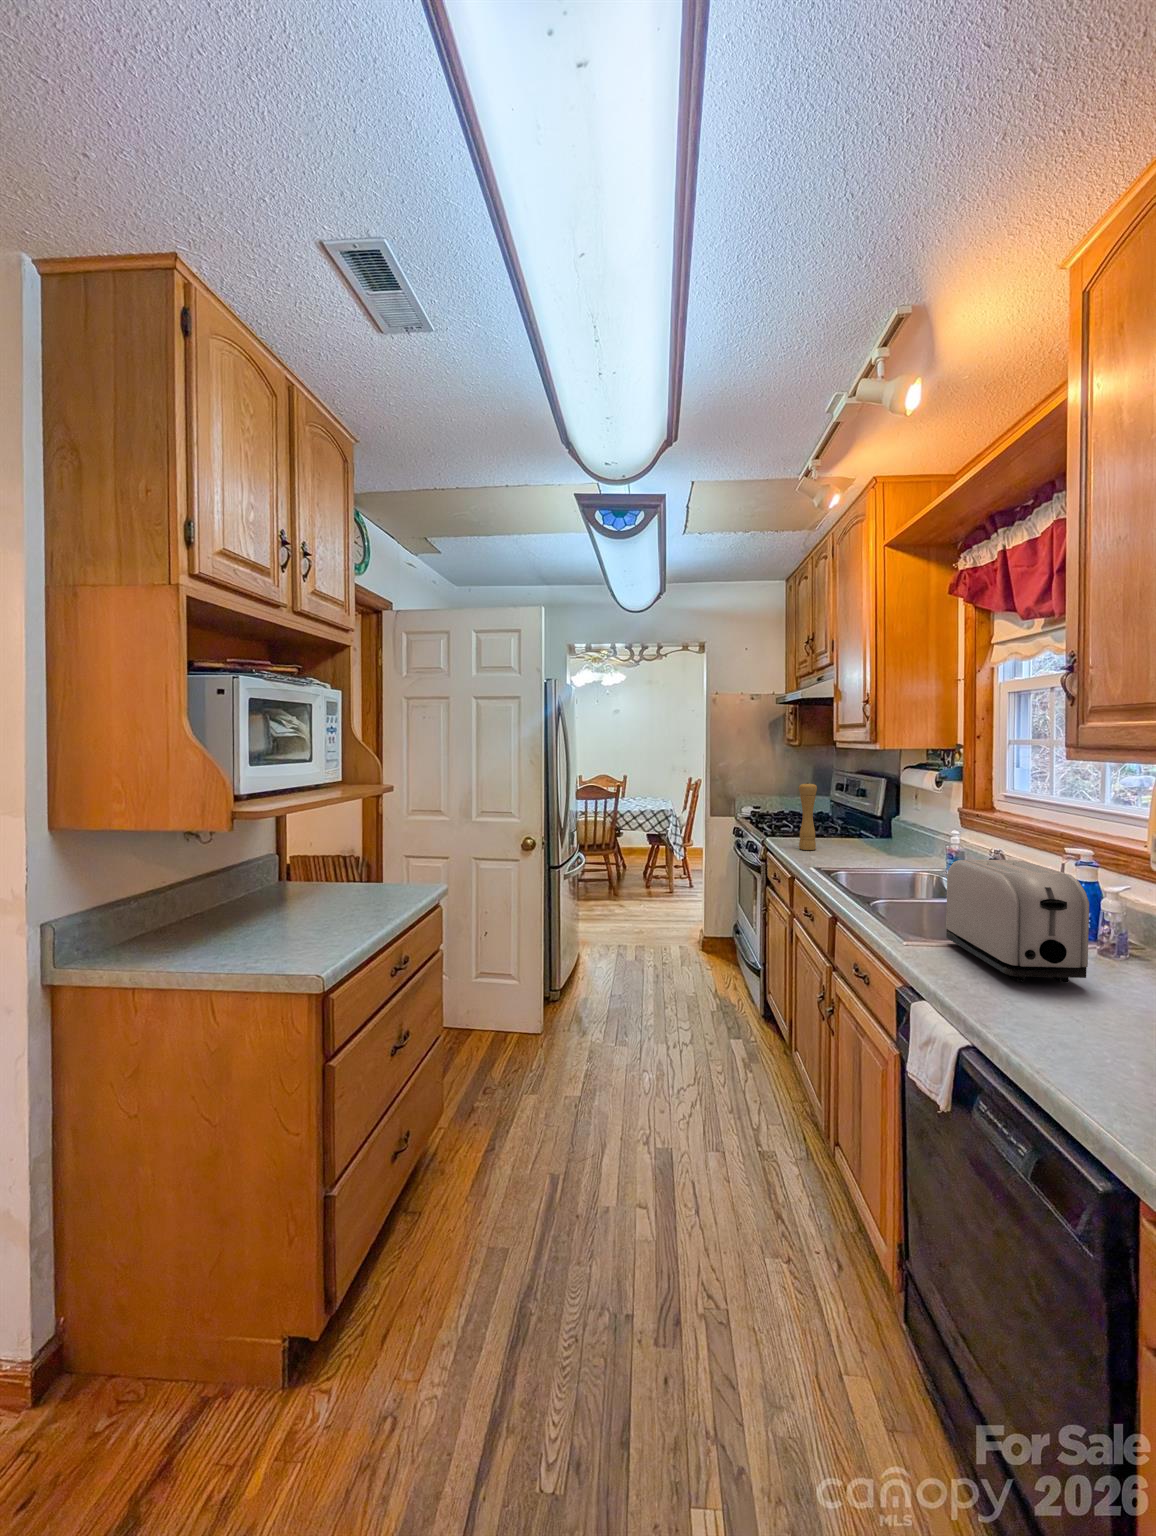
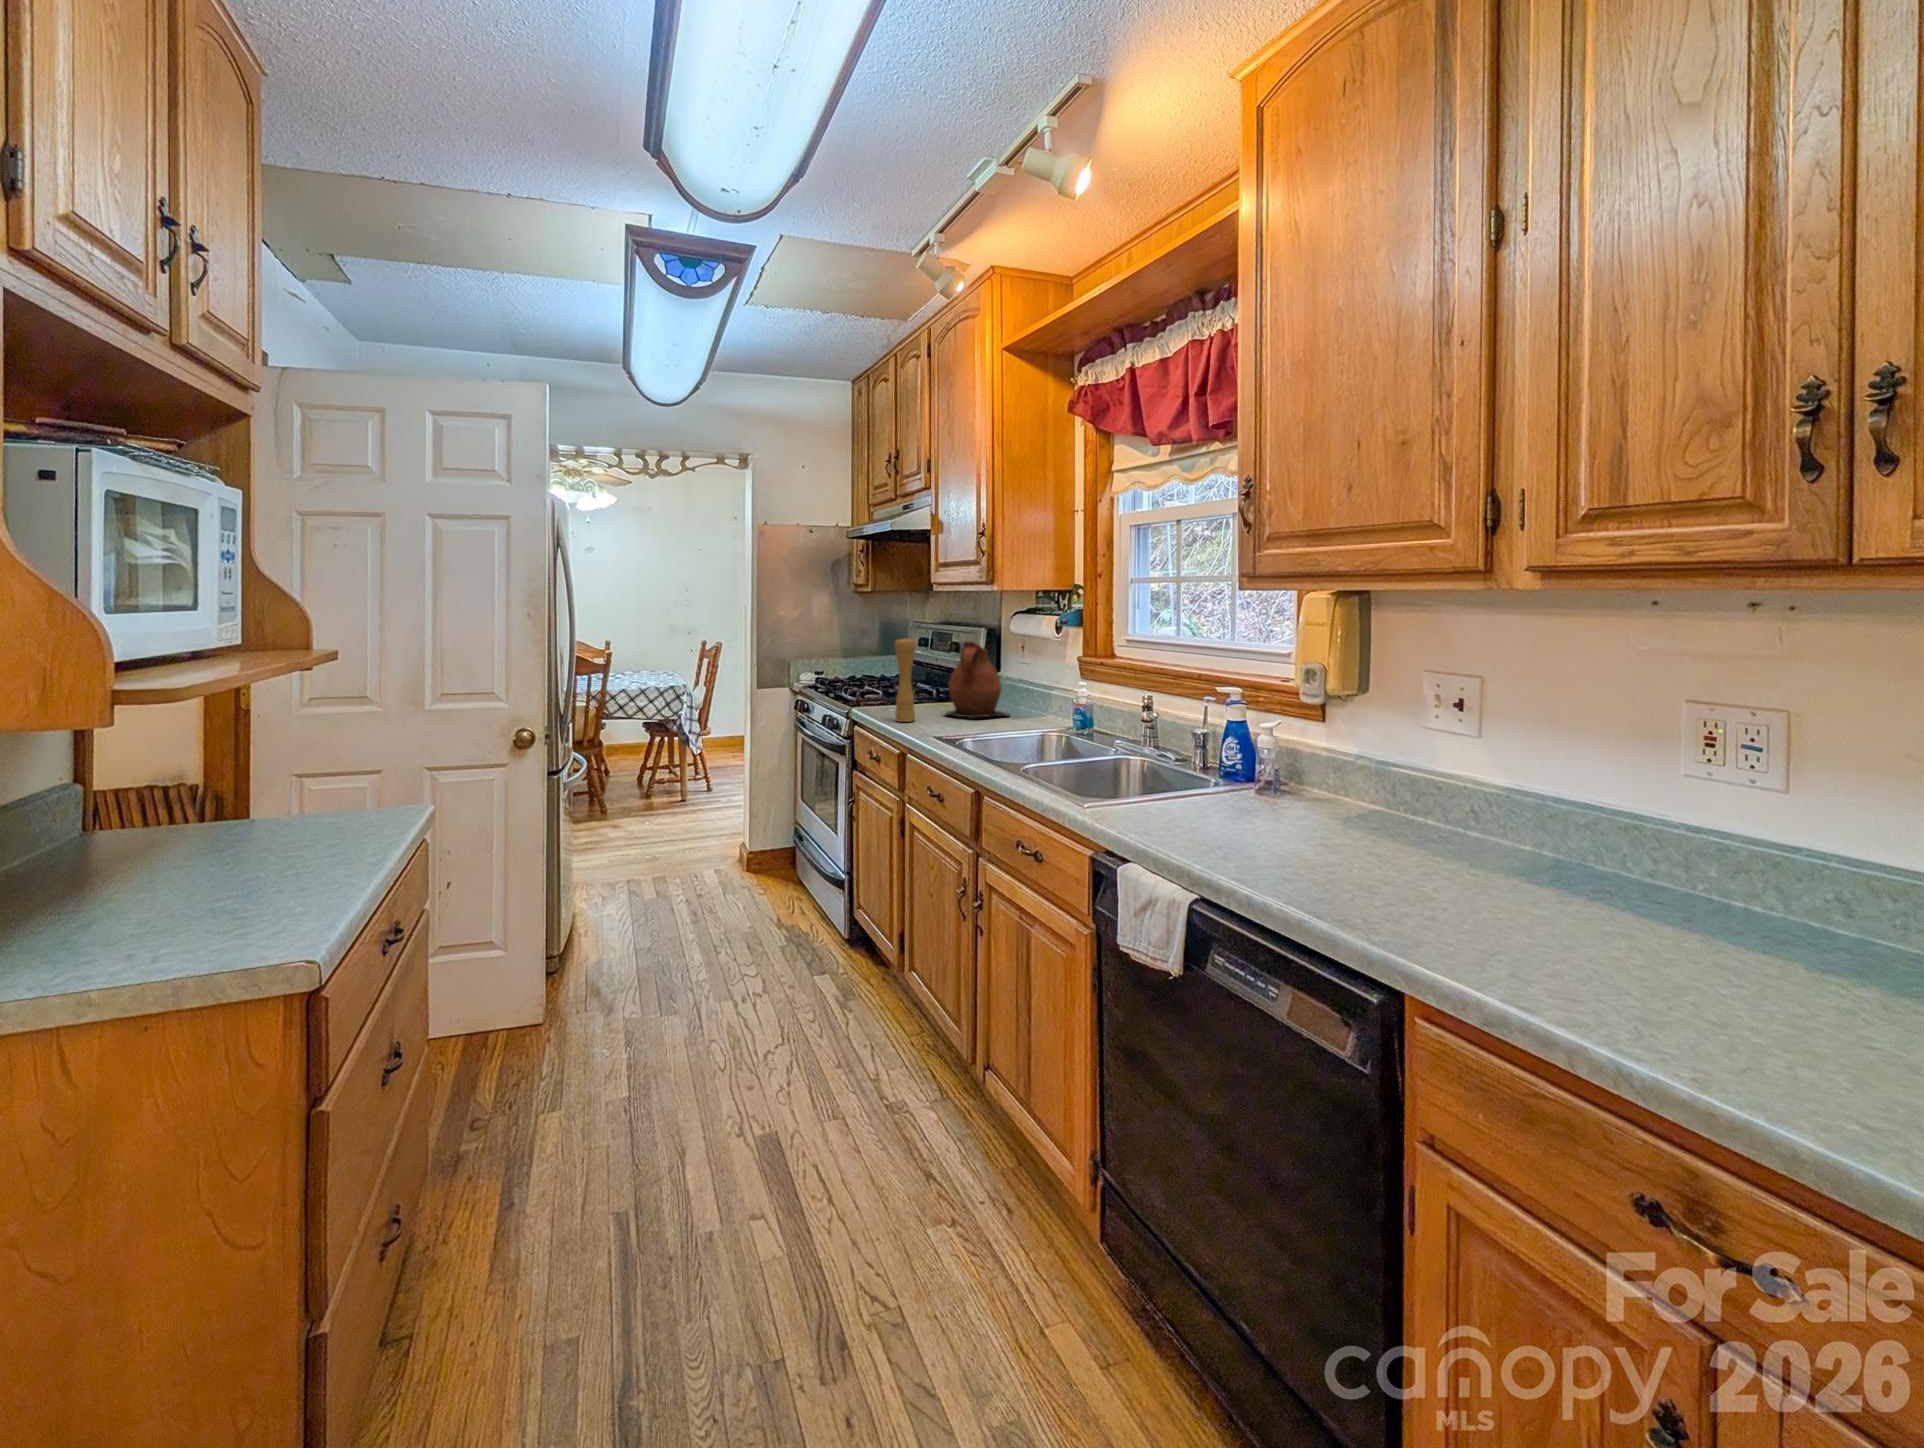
ceramic pitcher: none [842,786,906,851] -> present [946,641,1010,717]
toaster: present [946,860,1089,983] -> none [1124,705,1282,836]

